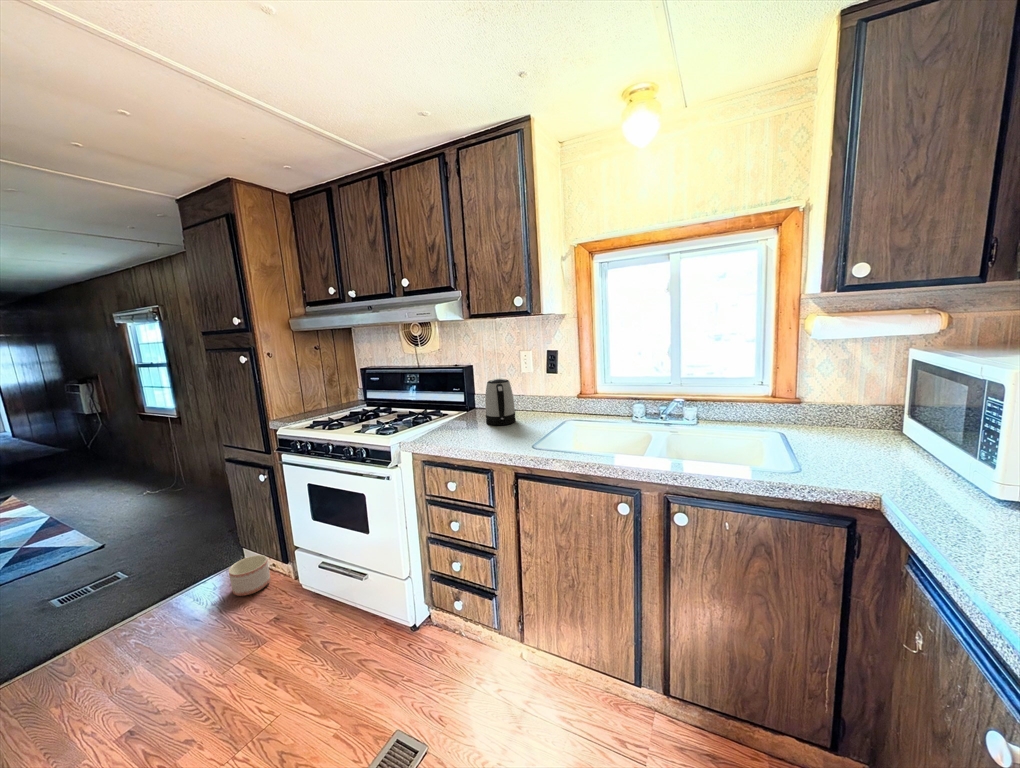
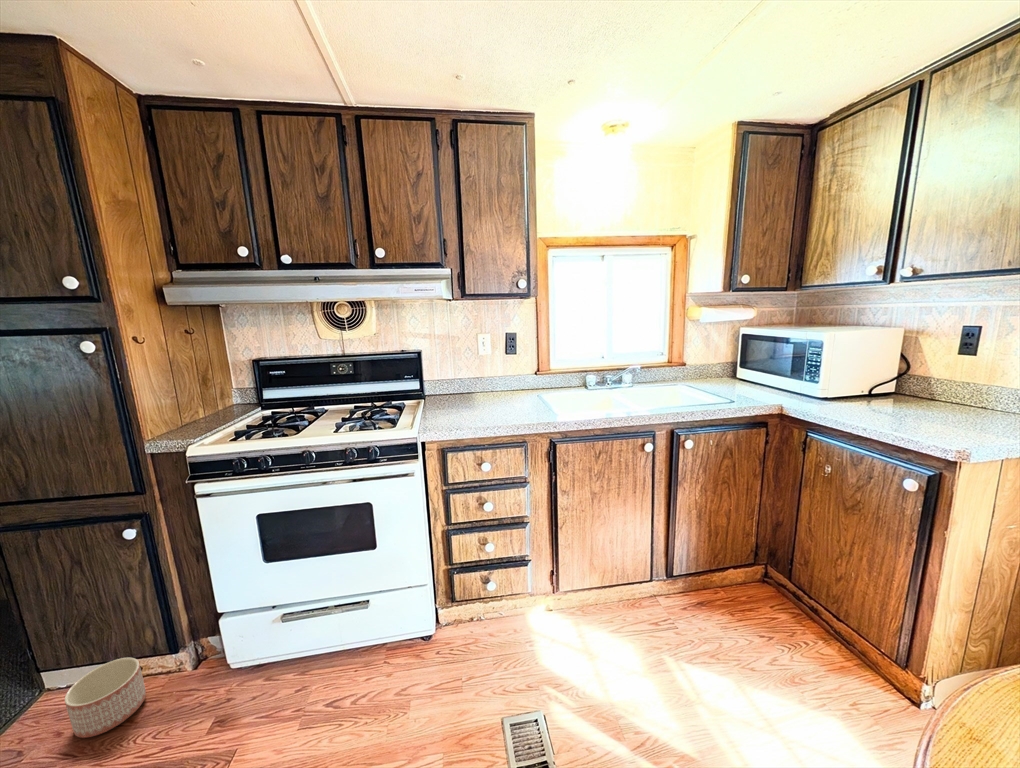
kettle: present [485,379,516,425] -> none [470,360,501,406]

